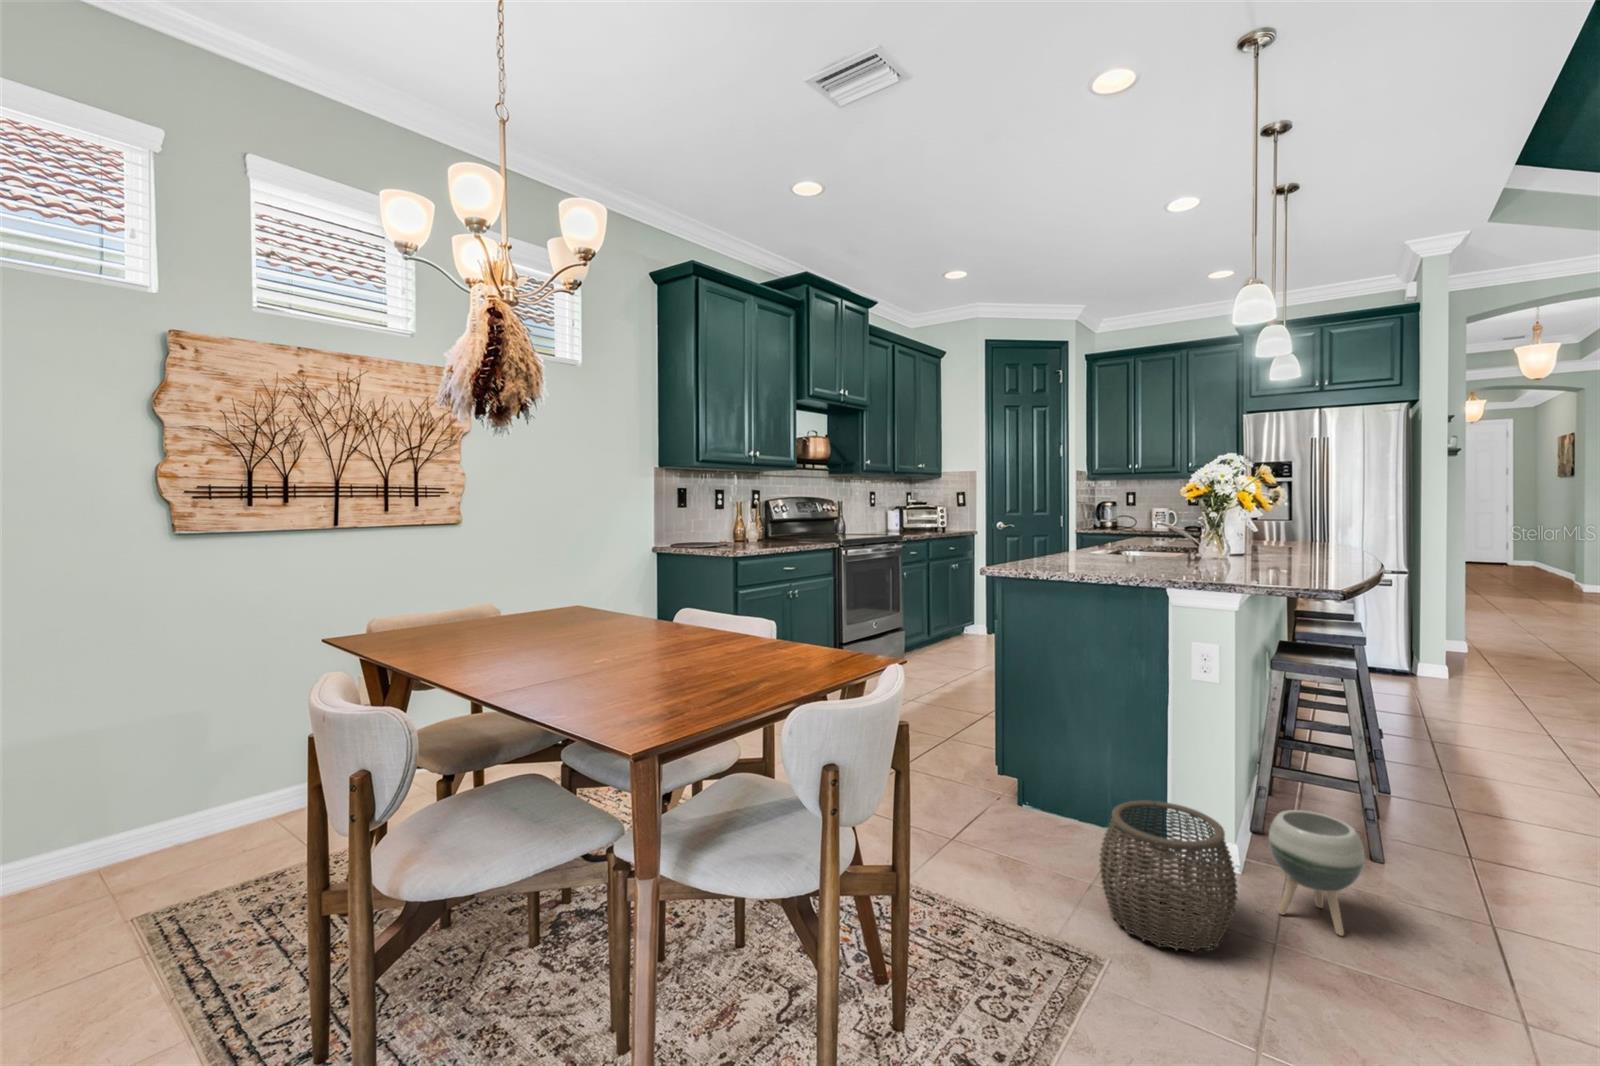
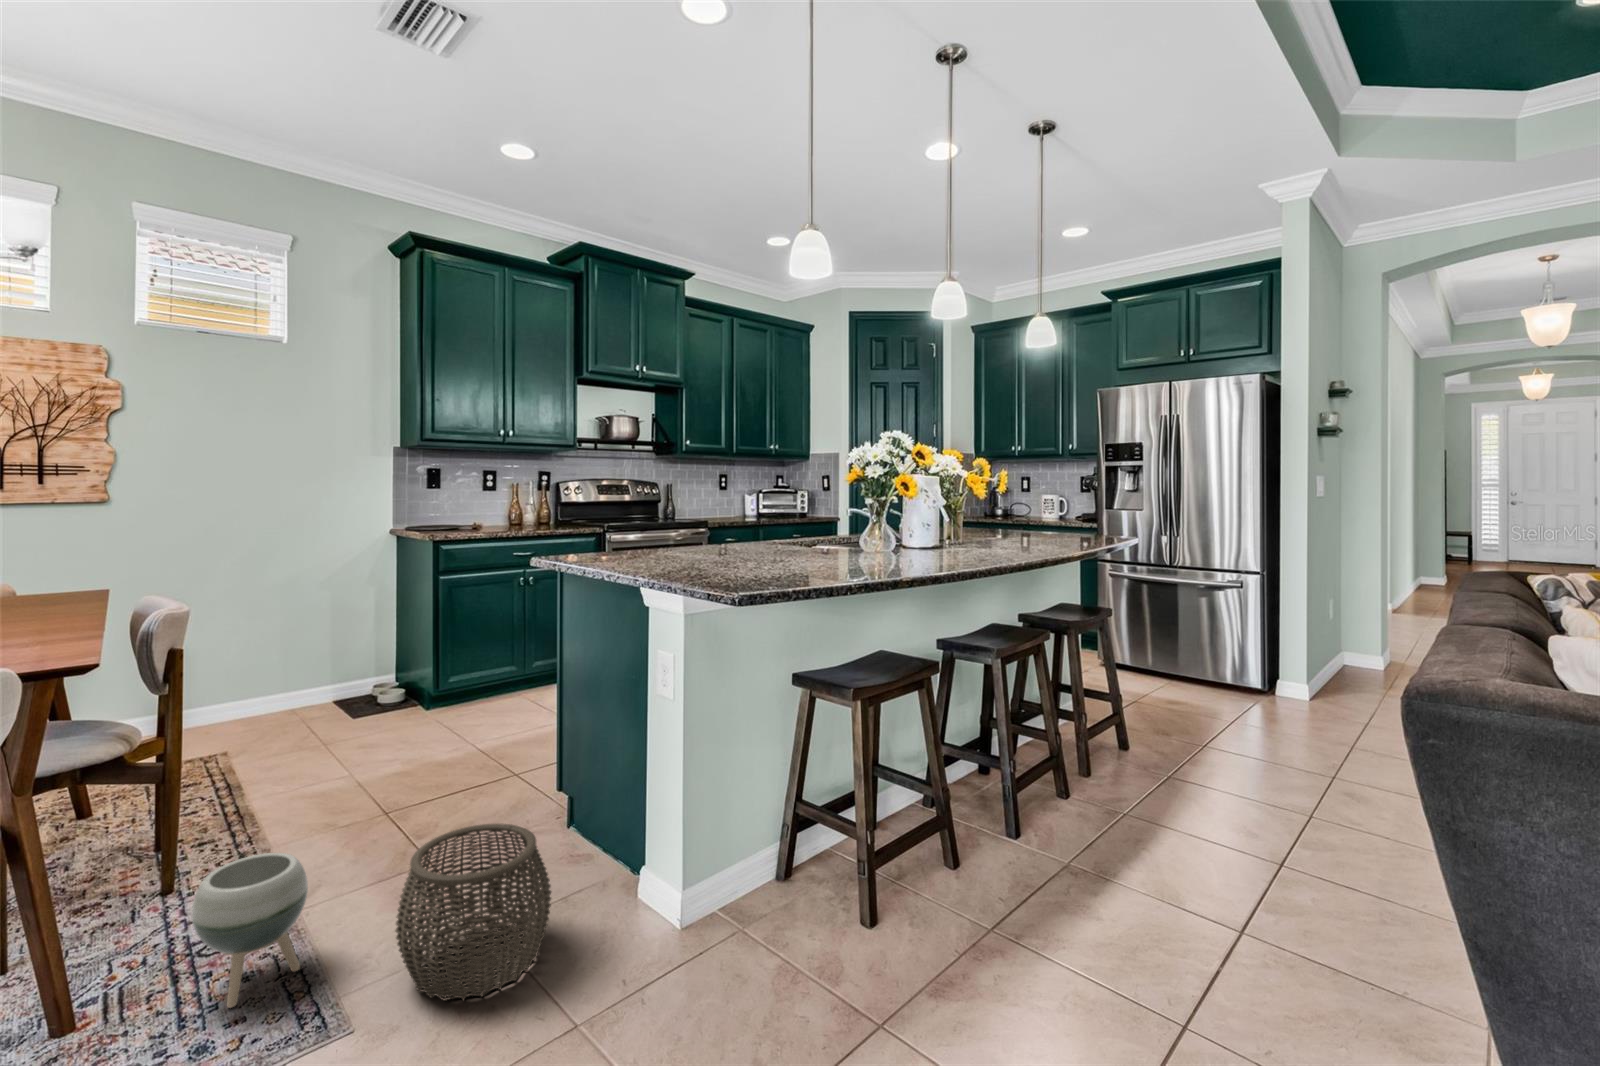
planter: present [1269,810,1364,936] -> present [192,853,308,1008]

